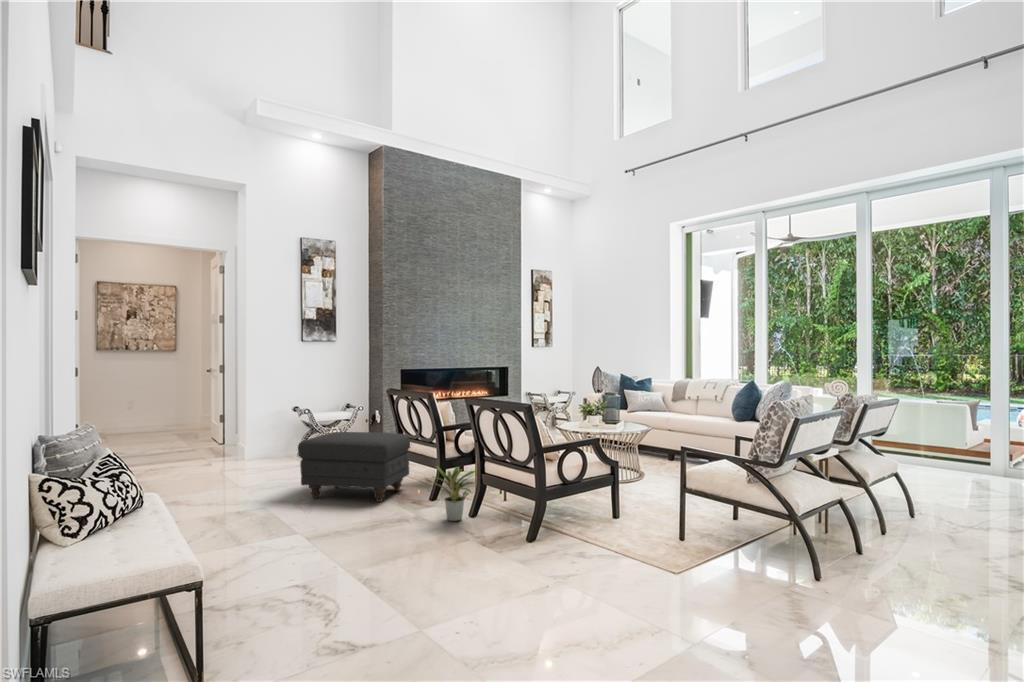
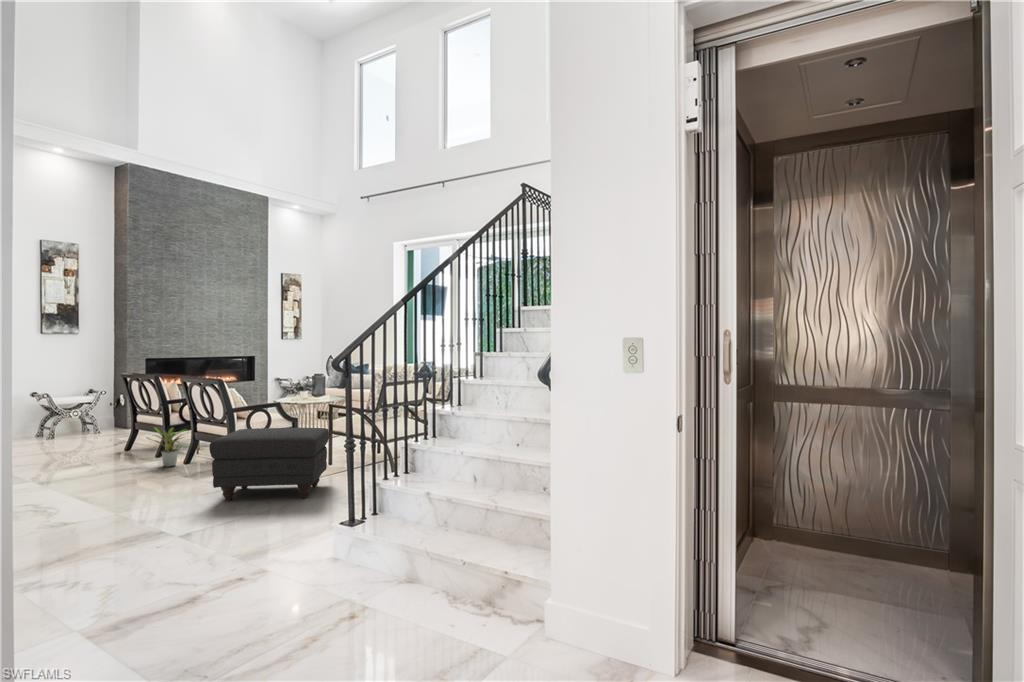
ottoman: present [298,432,411,502] -> present [209,428,329,501]

